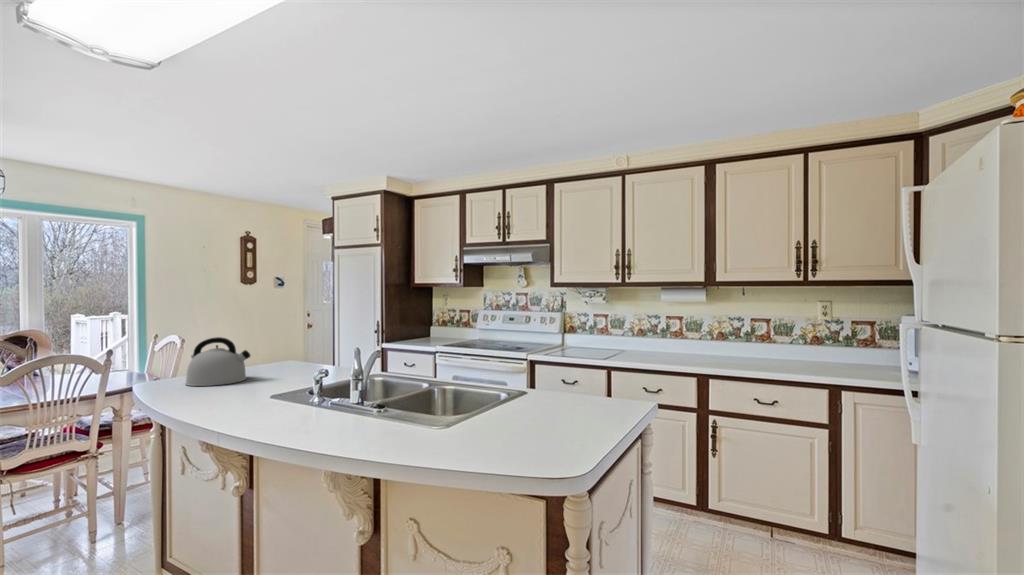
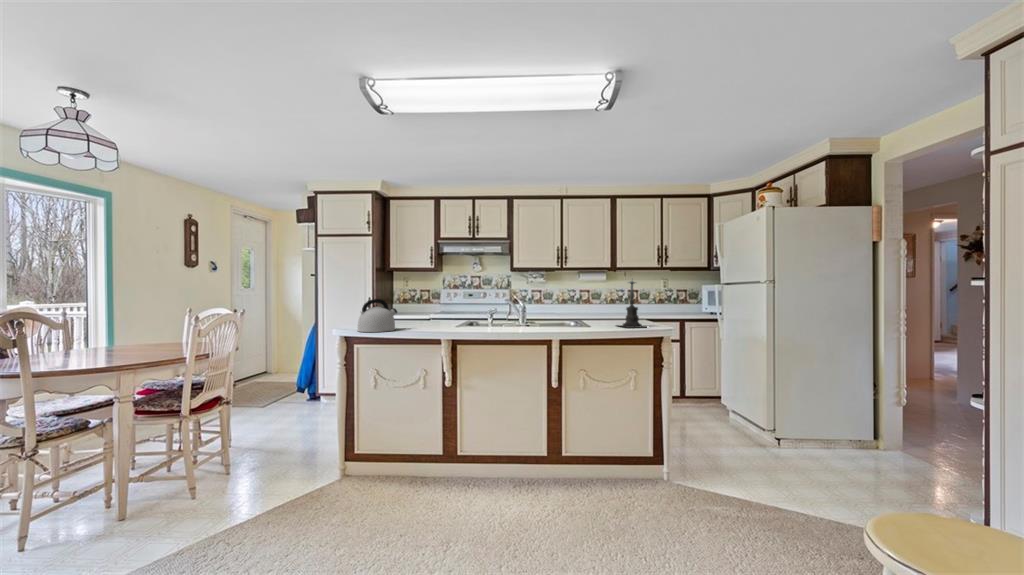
candle holder: none [559,308,614,425] -> present [619,281,643,328]

